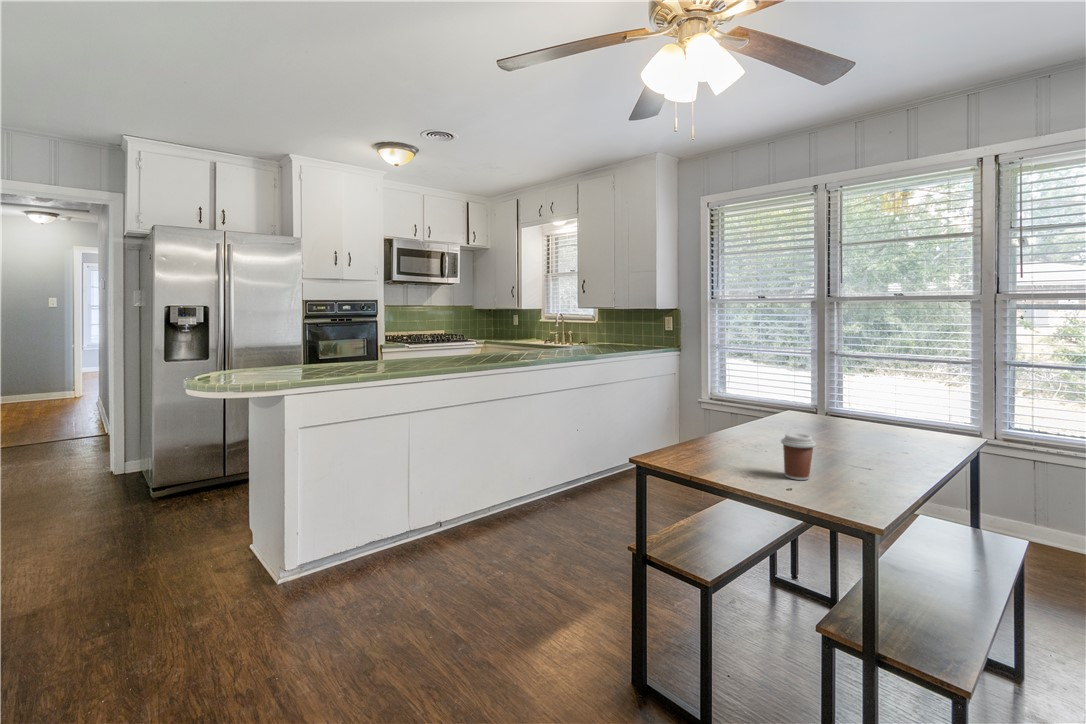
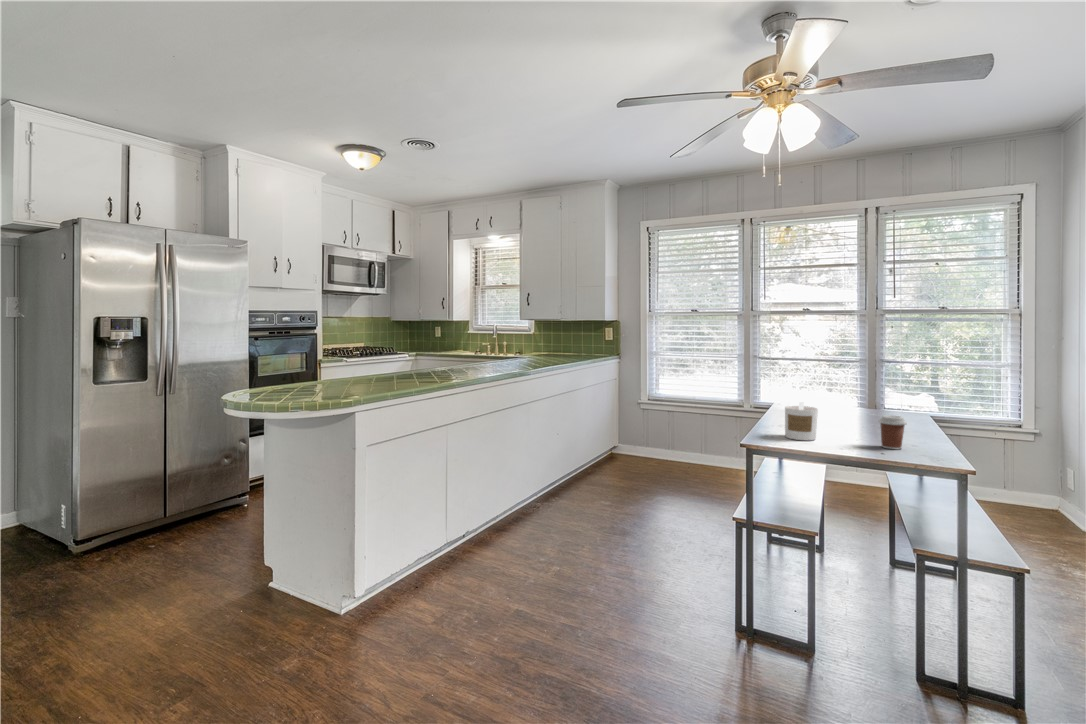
candle: none [685,409,723,458] -> present [785,402,818,441]

